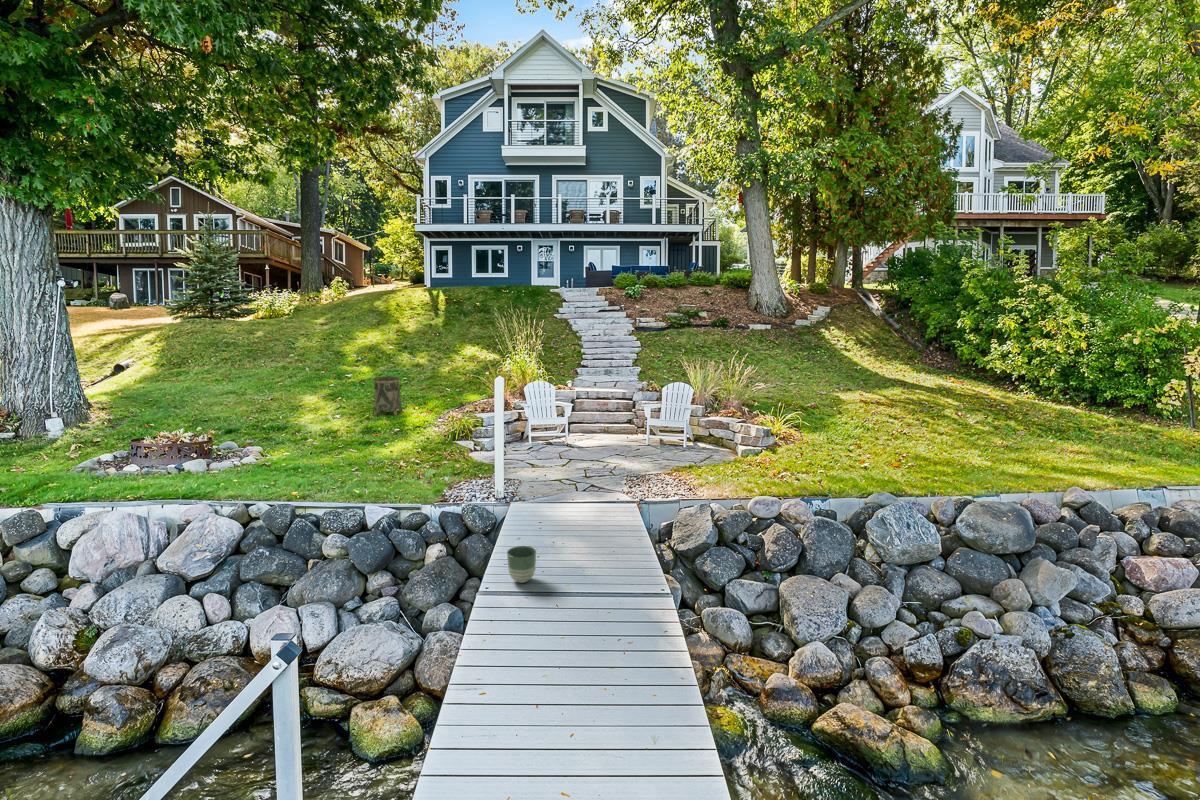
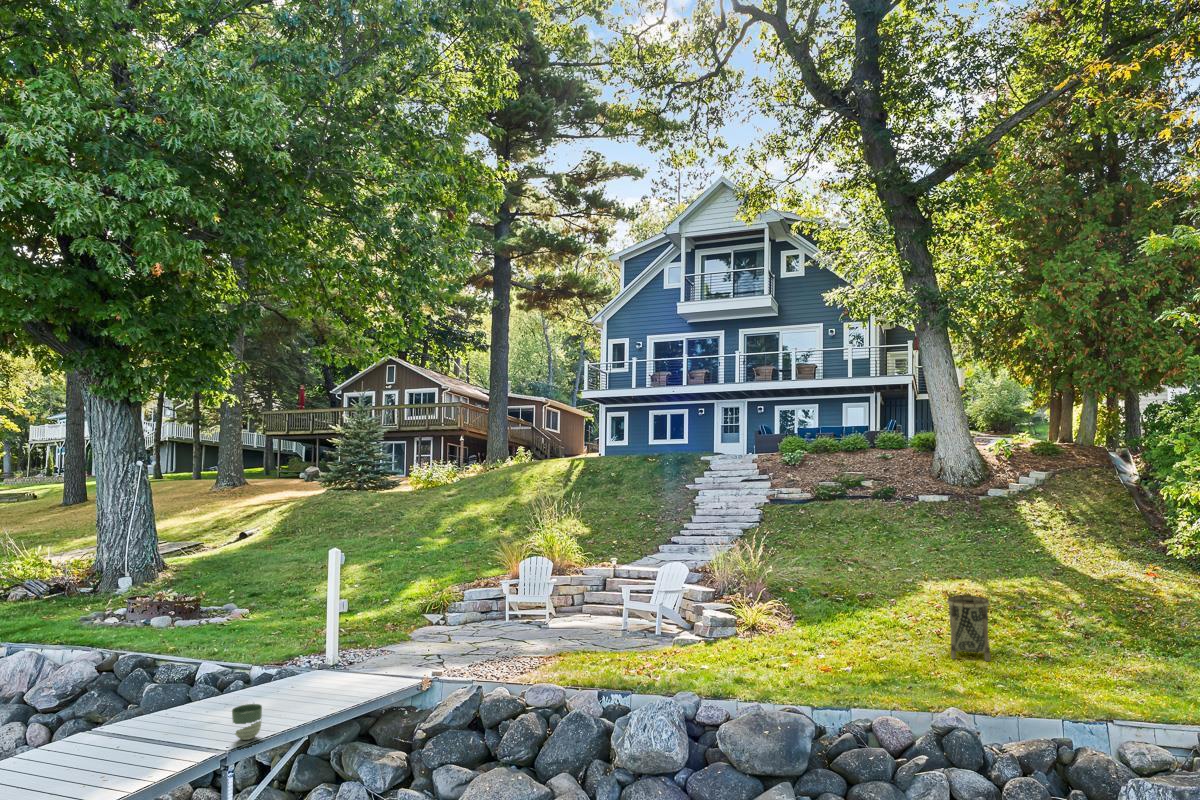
basket: present [374,376,402,416] -> present [947,595,990,661]

